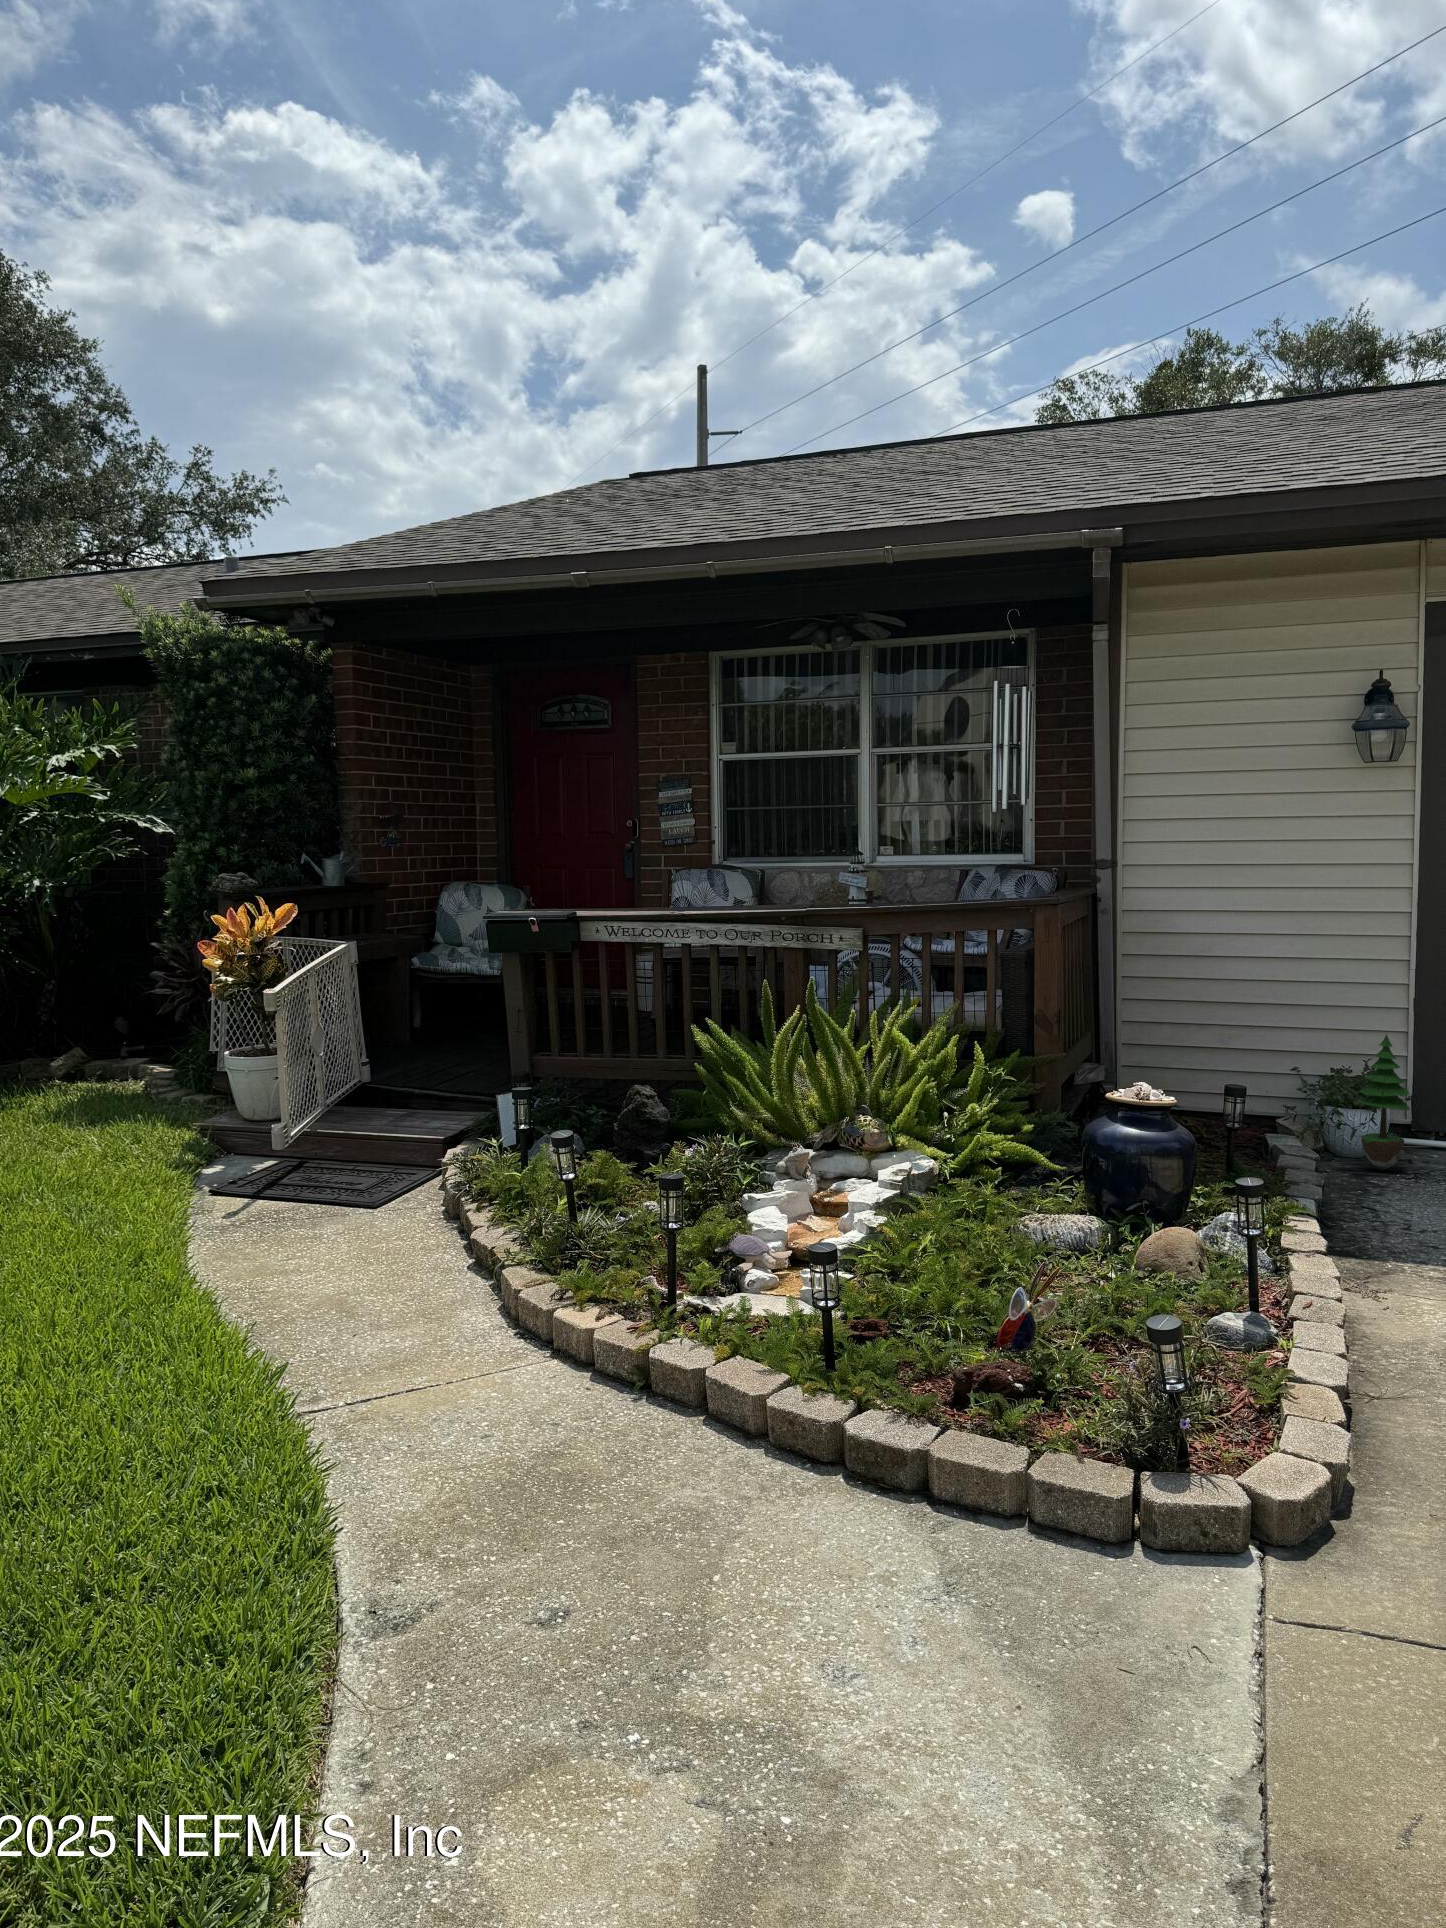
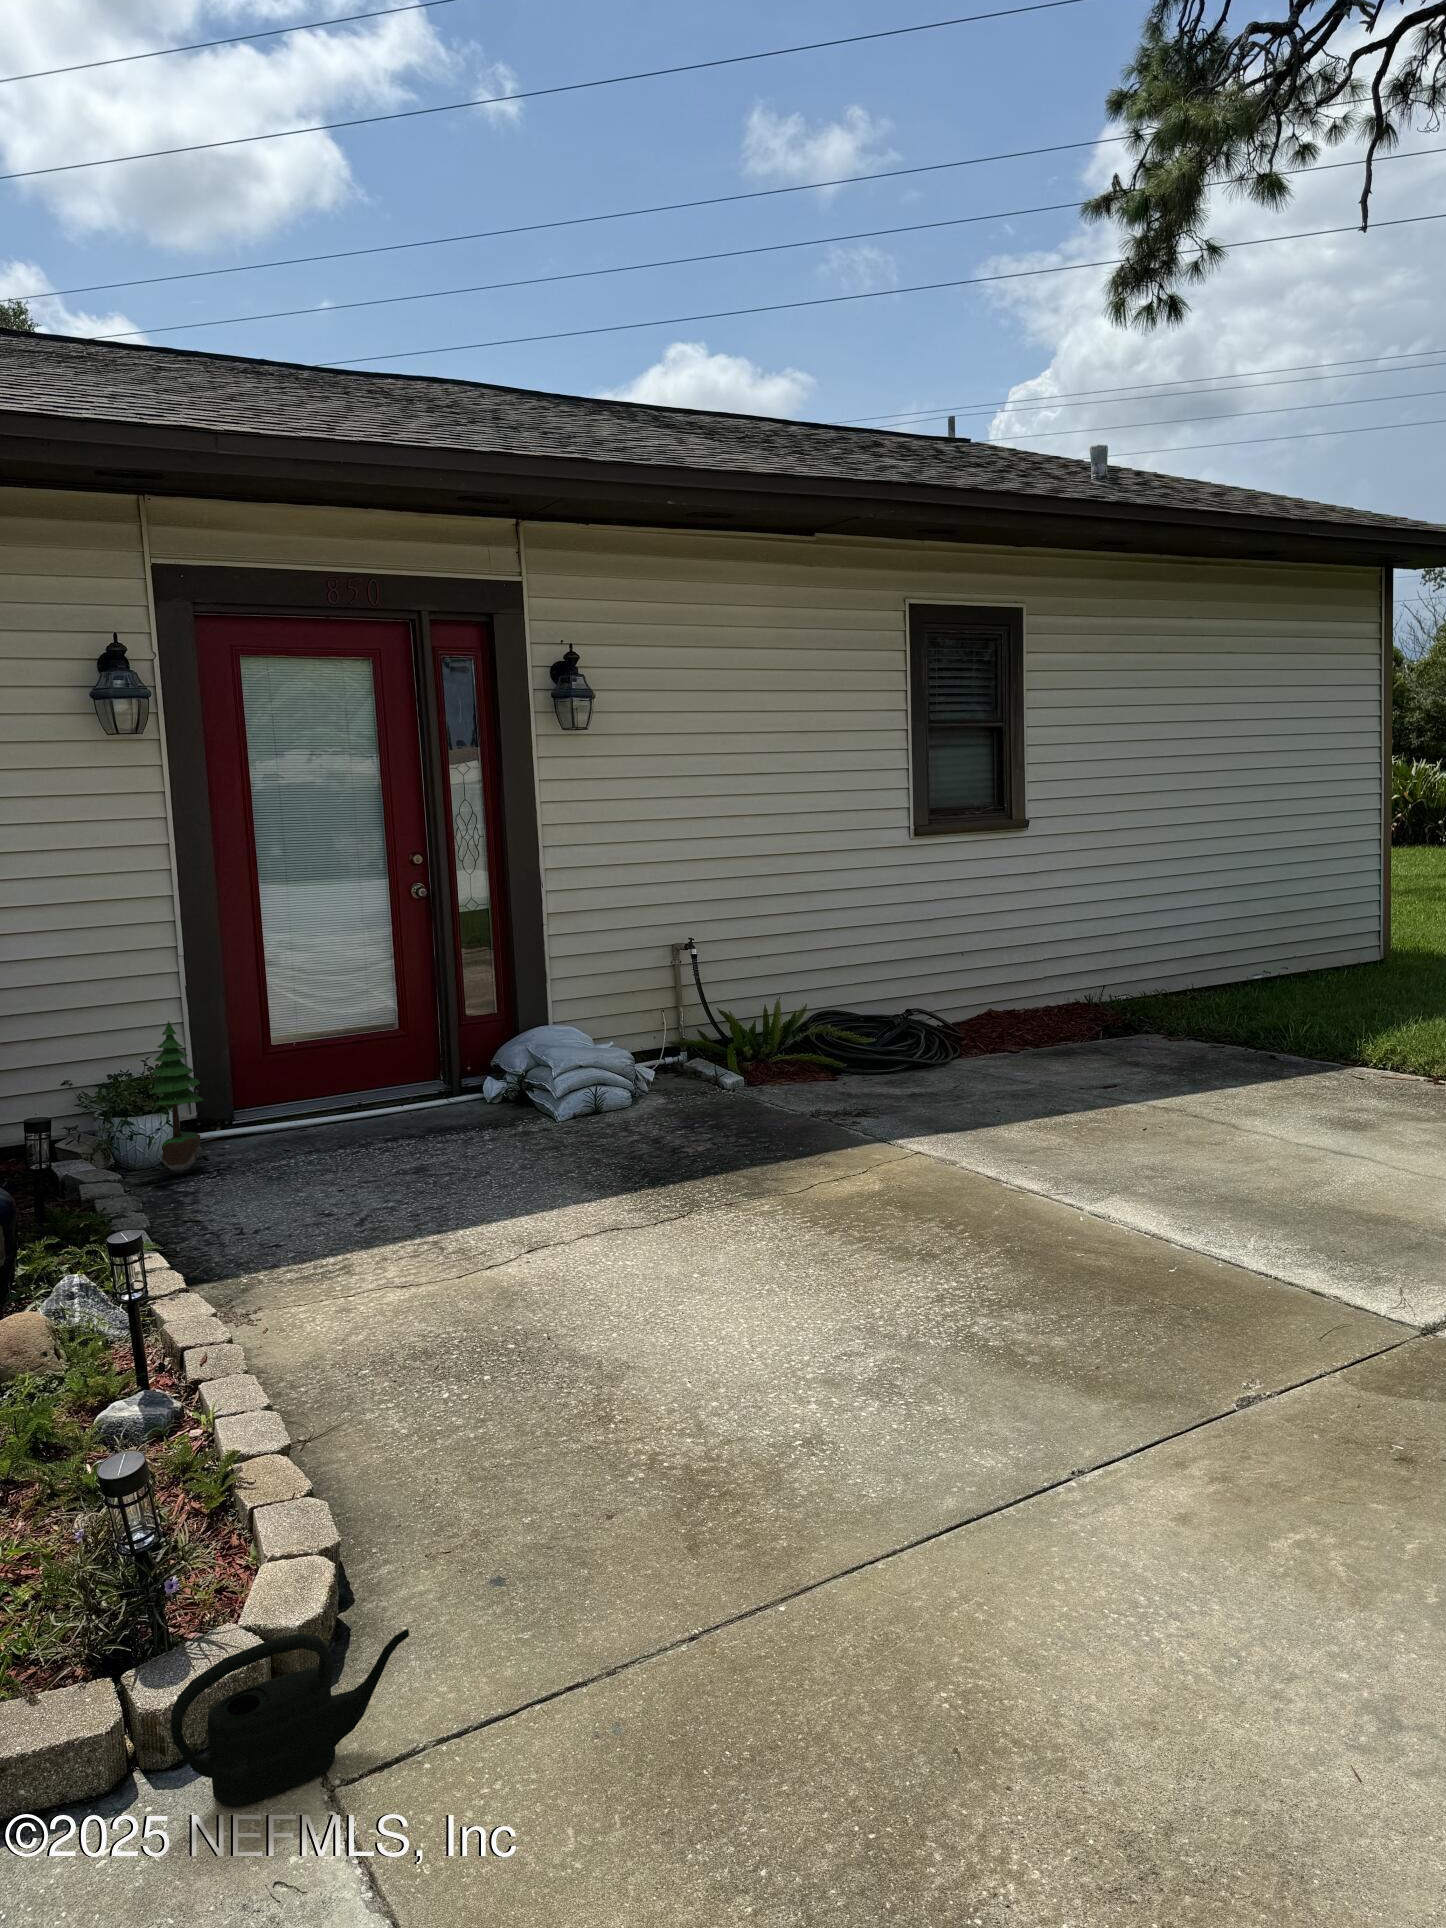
watering can: none [1153,1482,1351,1606] -> present [171,1629,409,1806]

